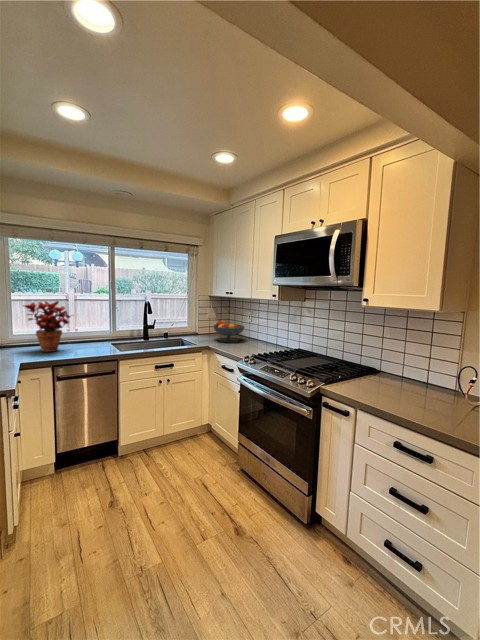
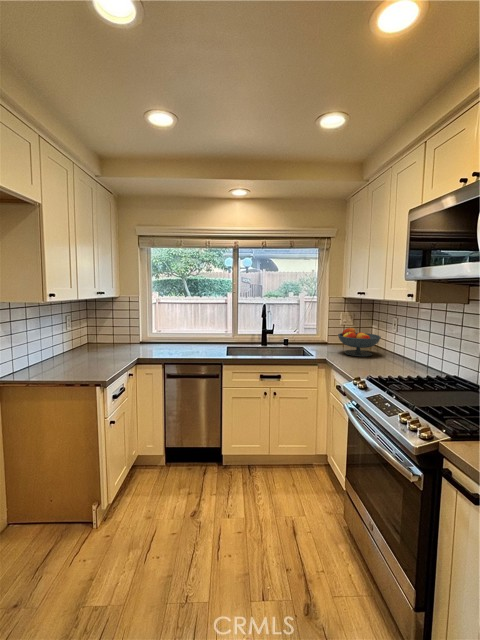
potted plant: present [23,301,70,352] -> none [149,302,189,350]

